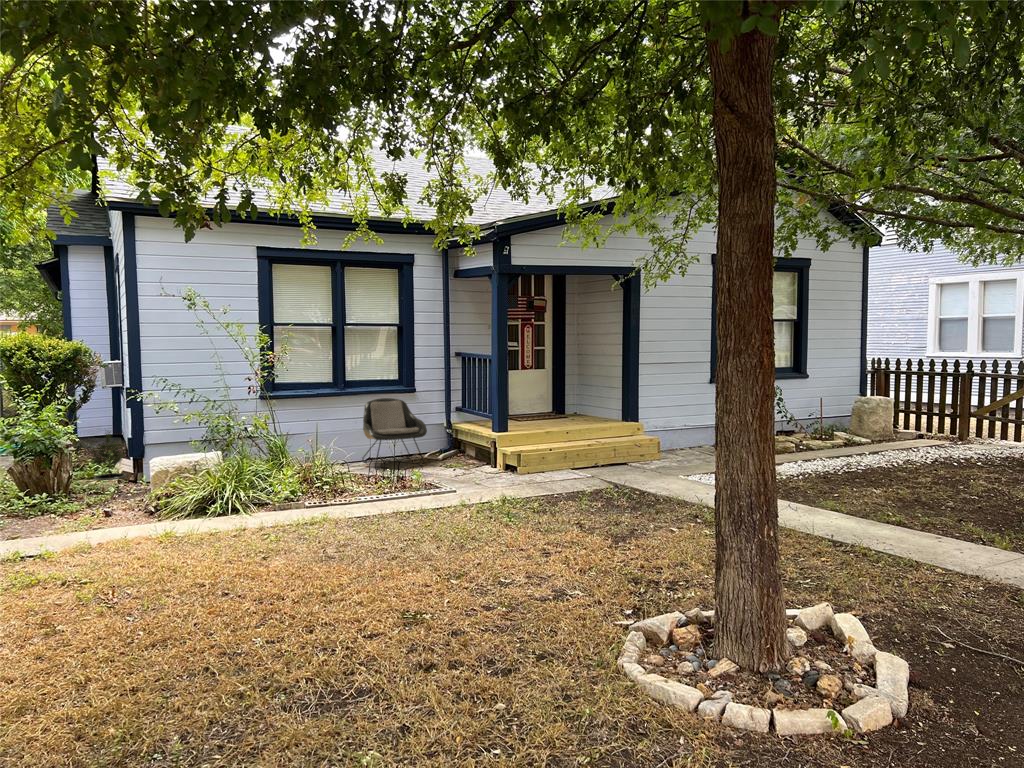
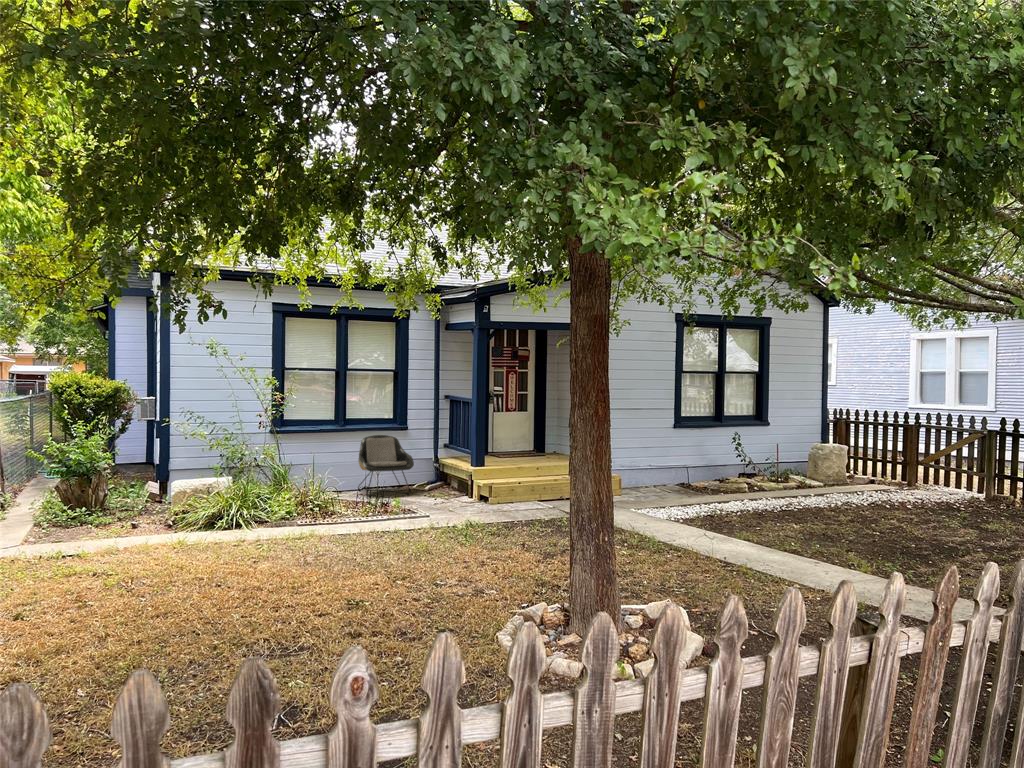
potted tree: present [91,432,126,480] -> none [122,455,155,499]

